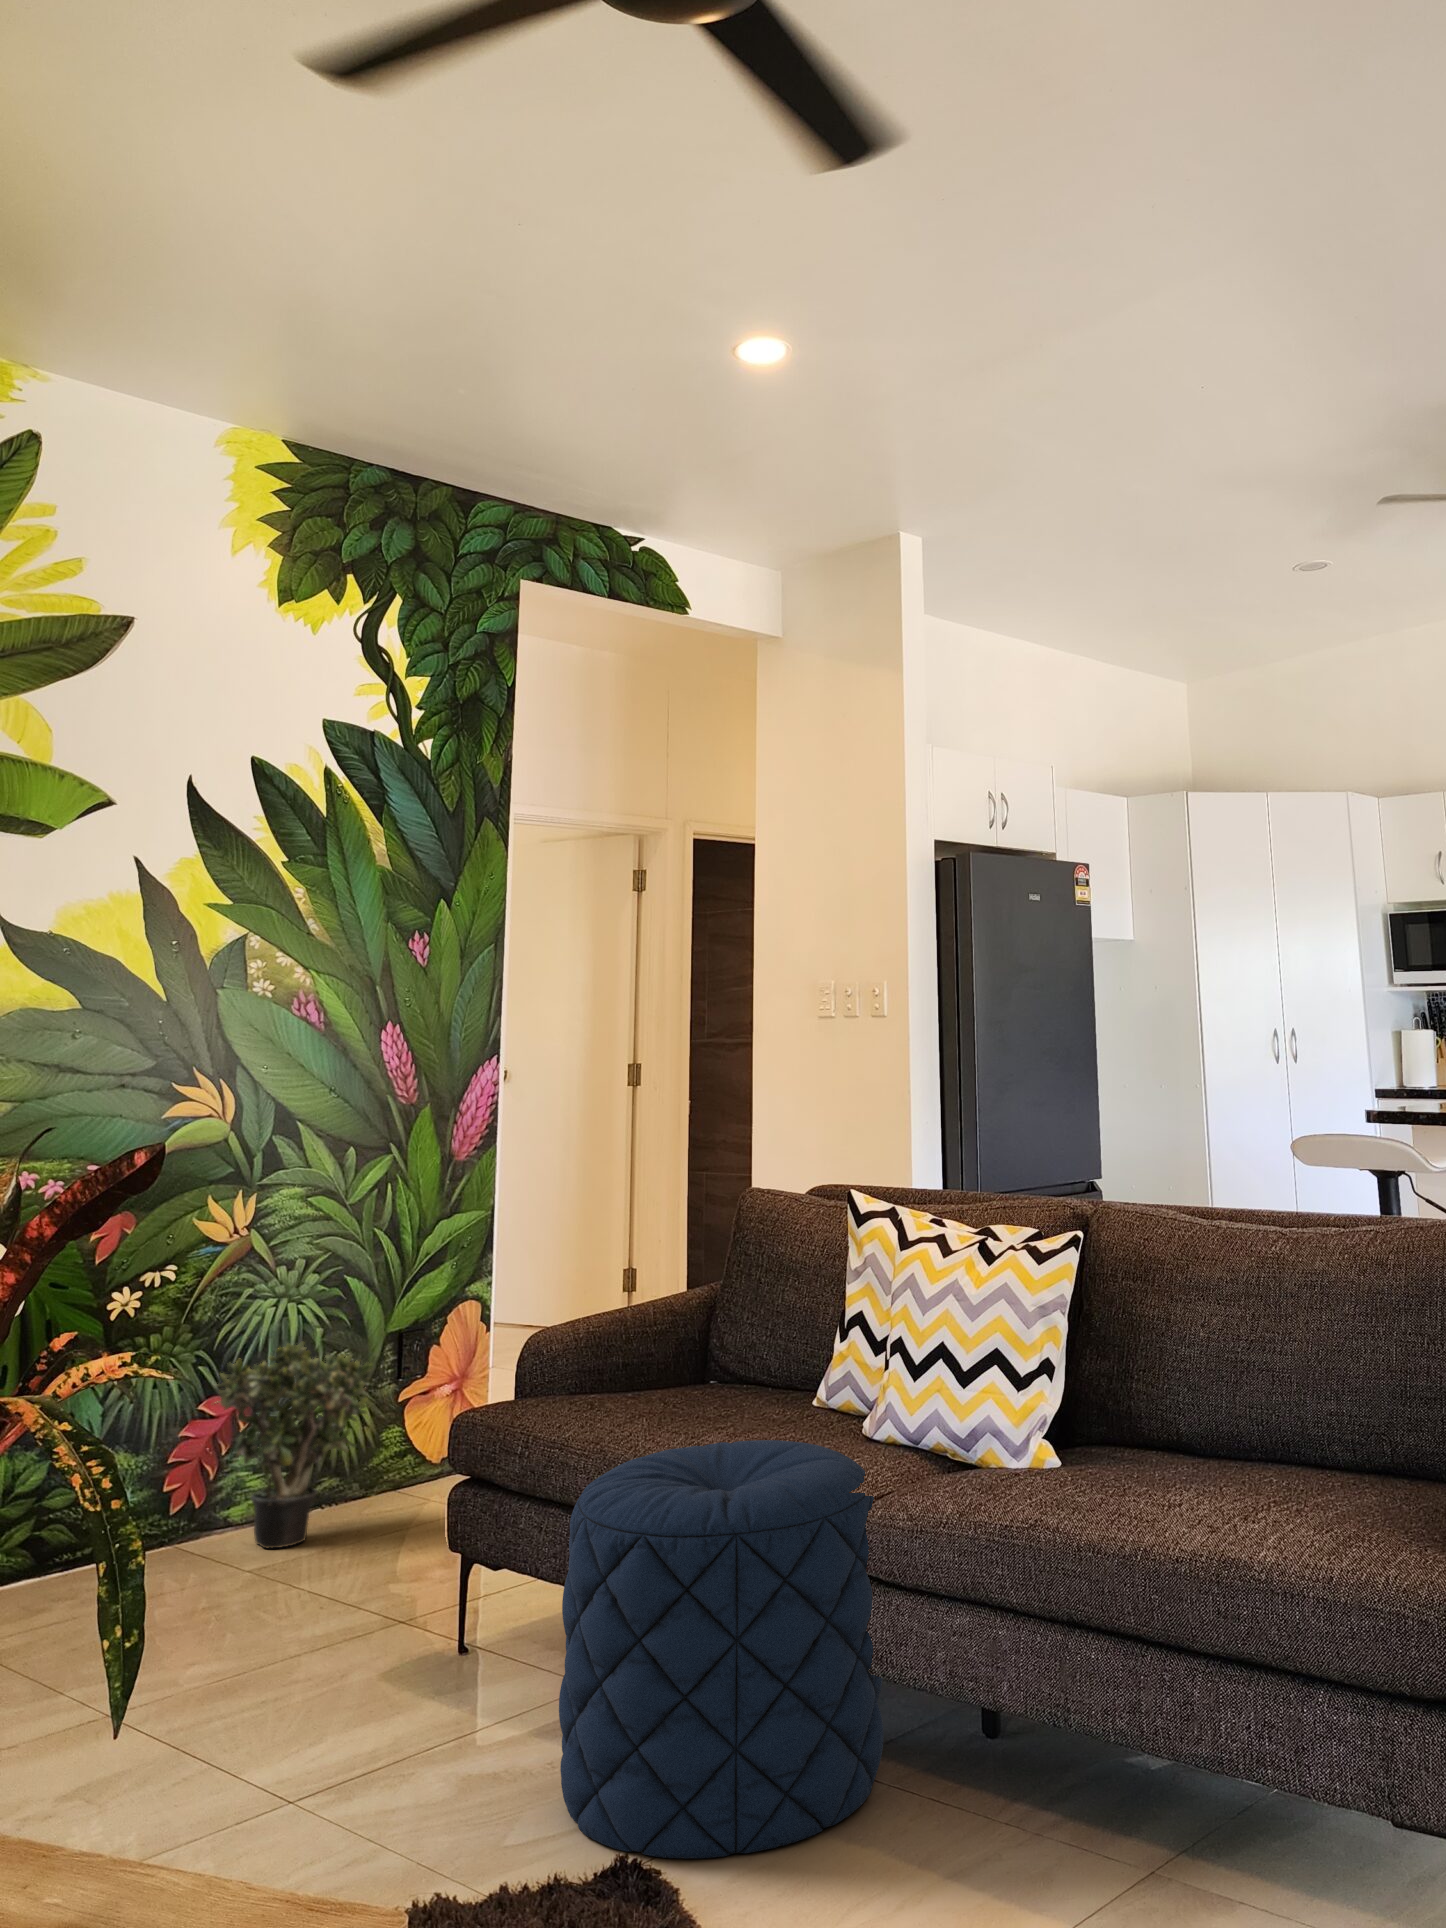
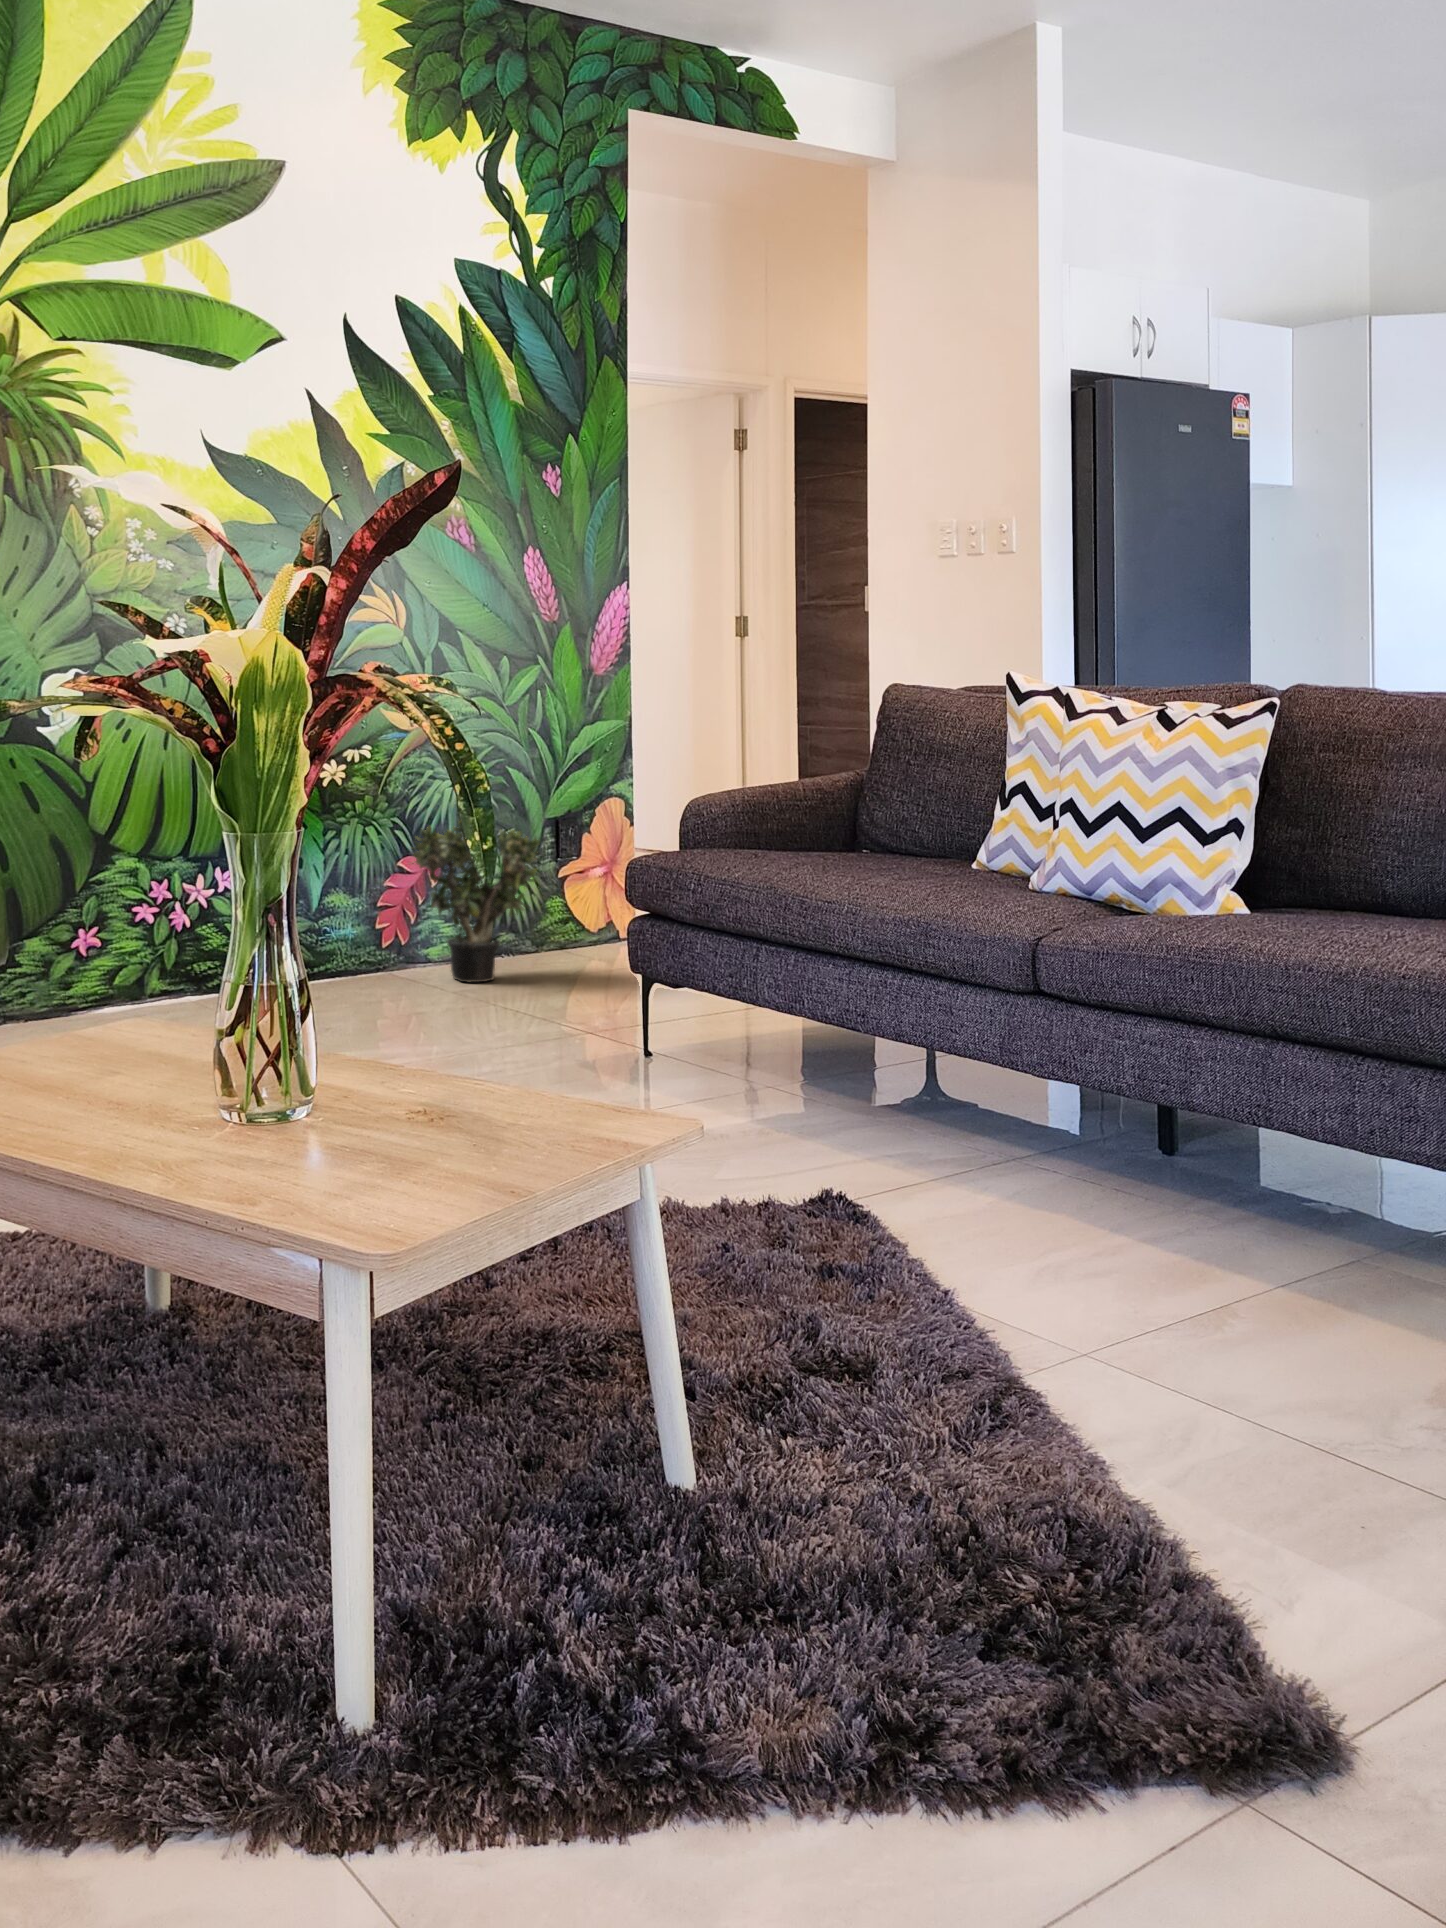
pouf: present [559,1440,884,1859] -> none [761,882,1062,1203]

